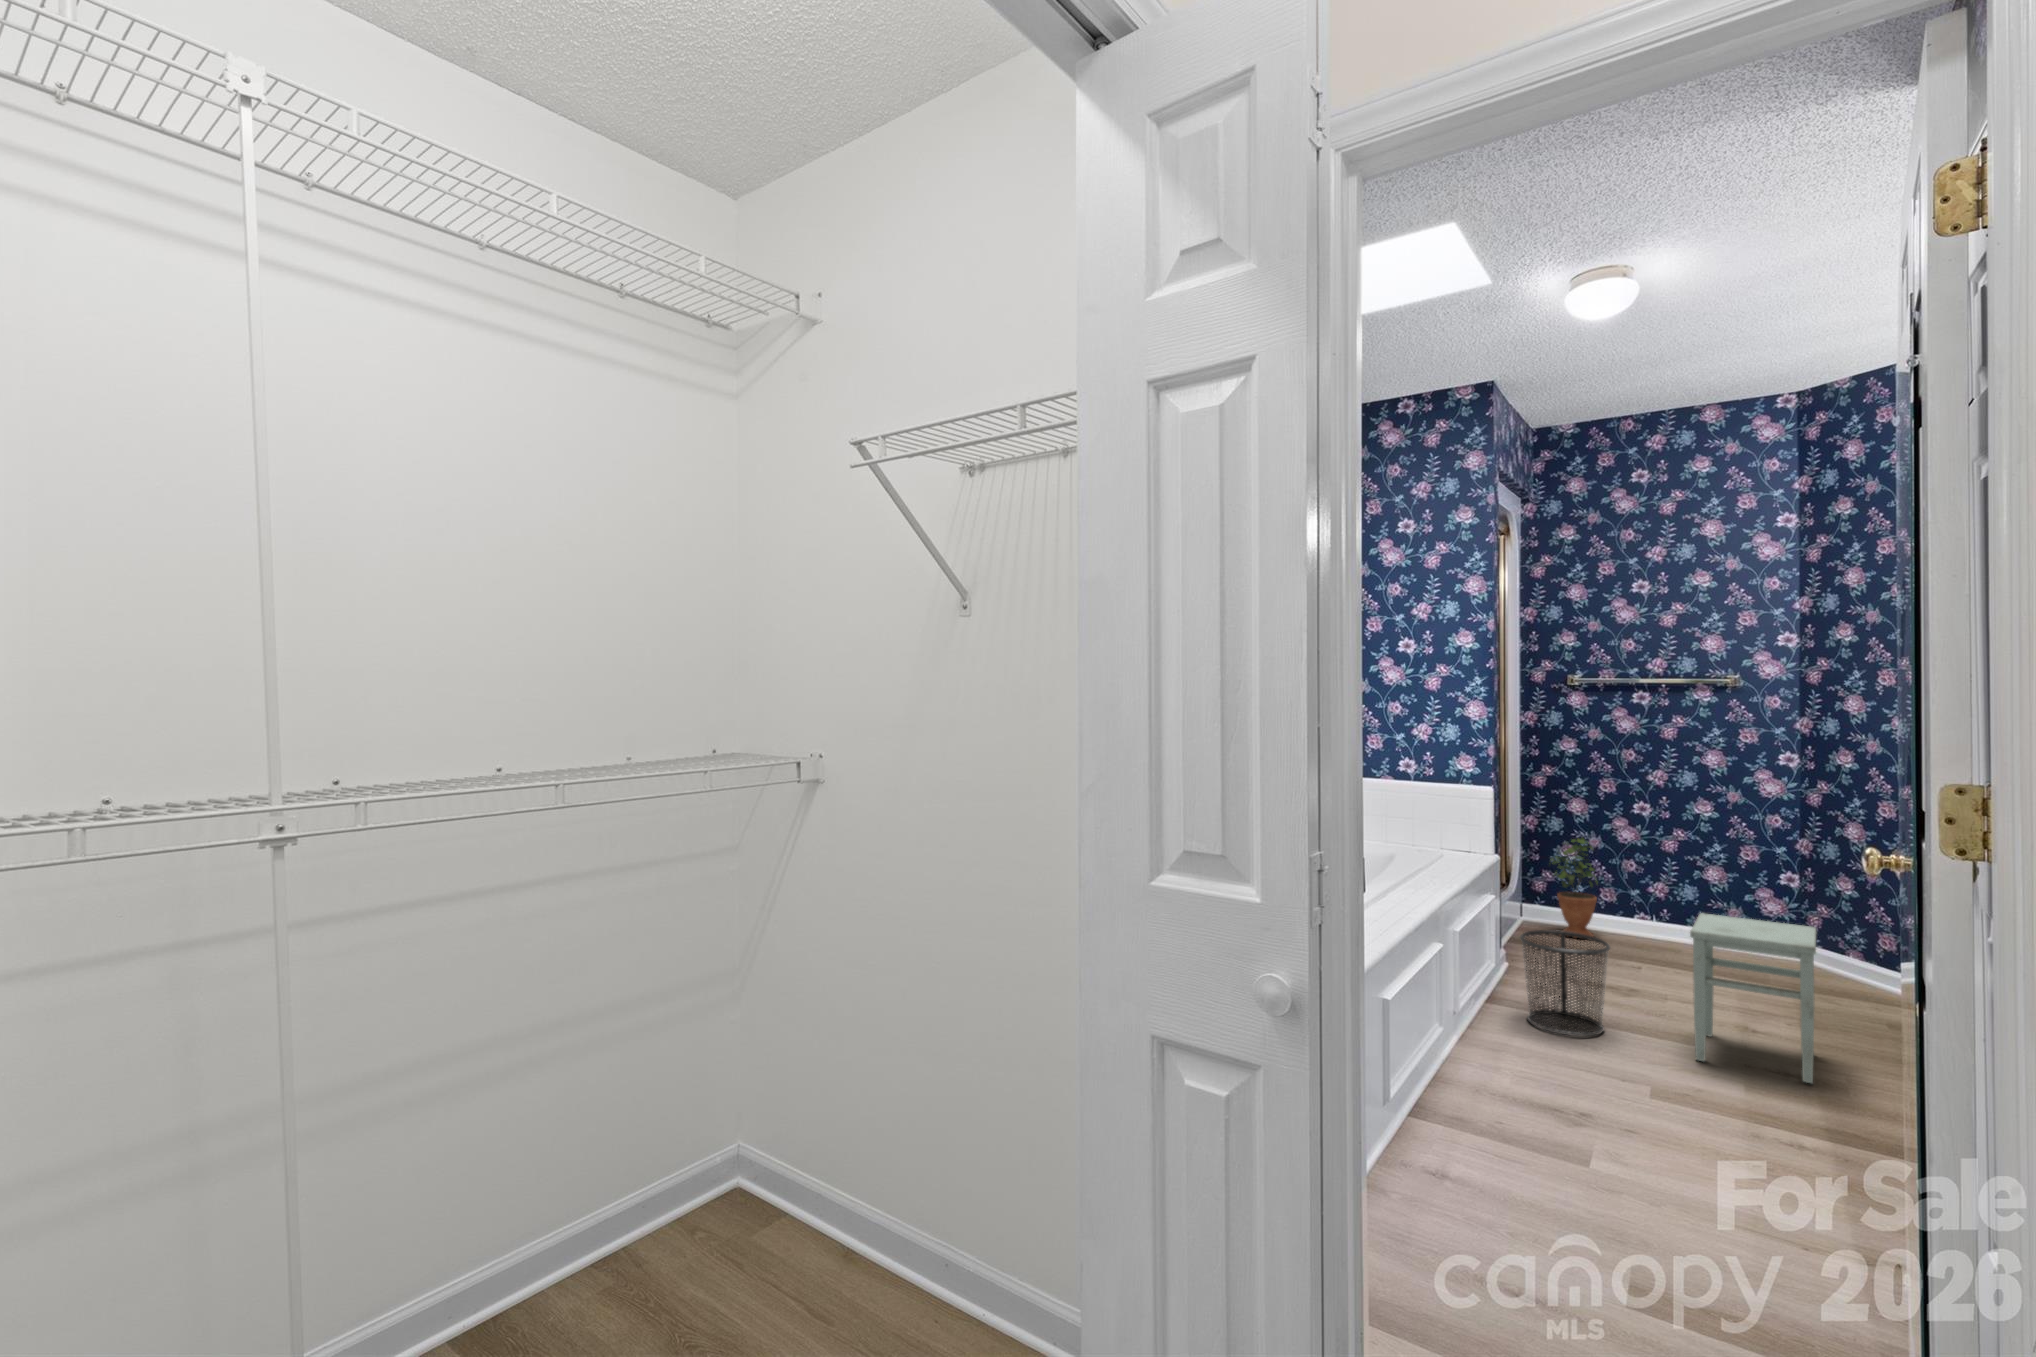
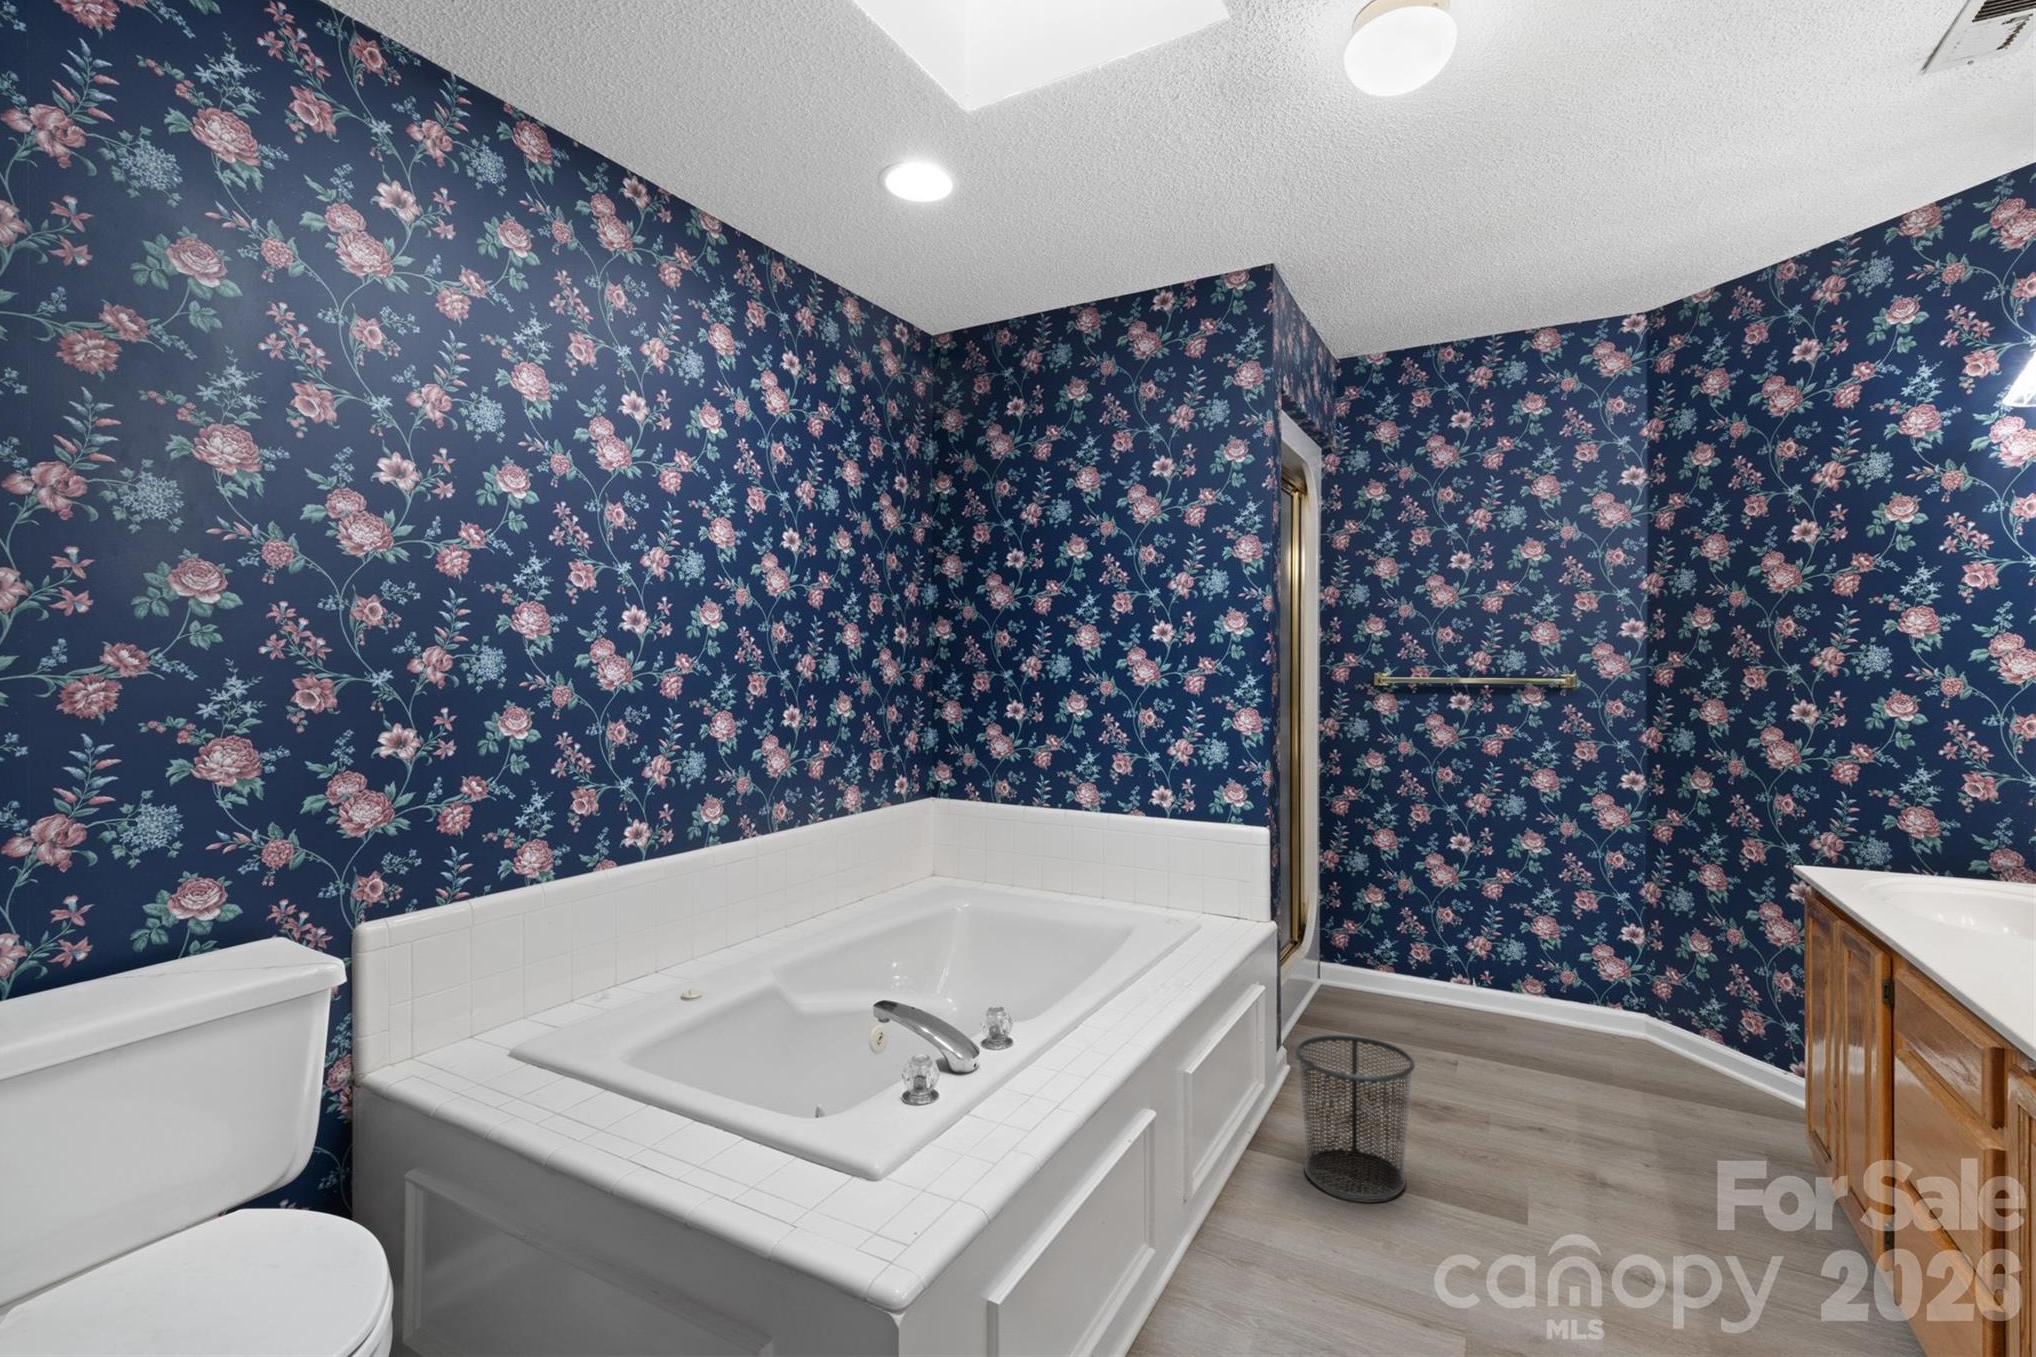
potted plant: present [1550,837,1598,938] -> none [1349,876,1409,1013]
stool: present [1690,913,1816,1083] -> none [1521,1011,1692,1280]

